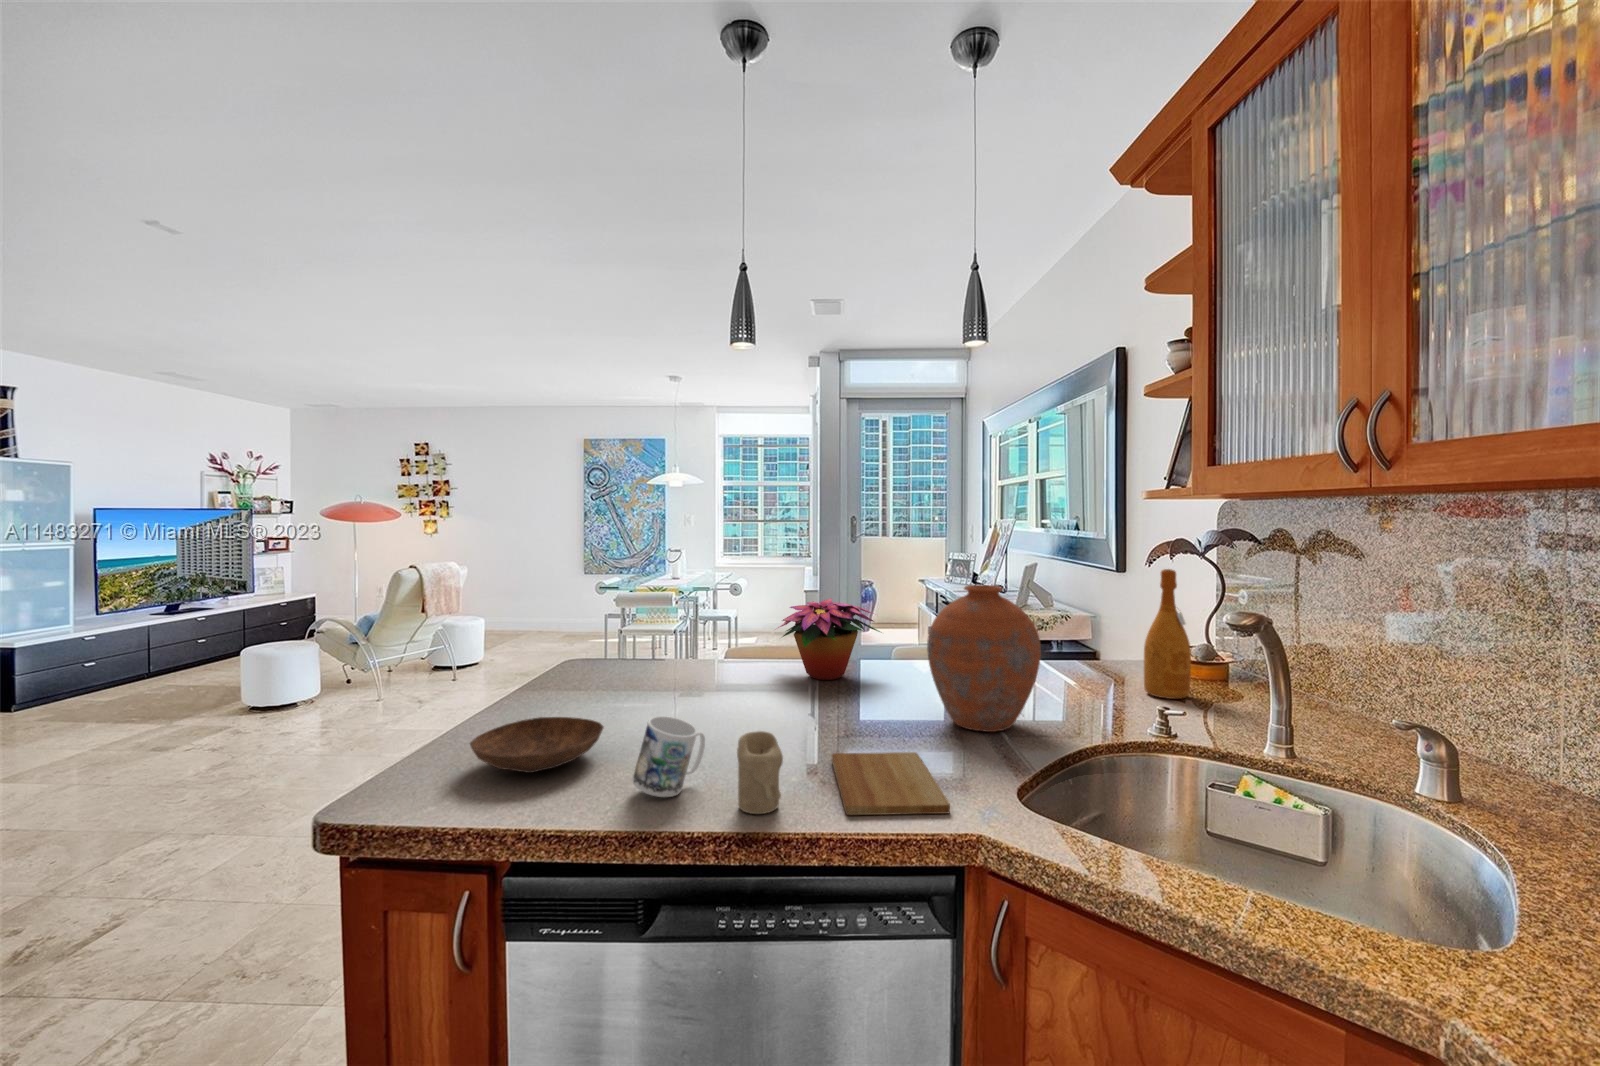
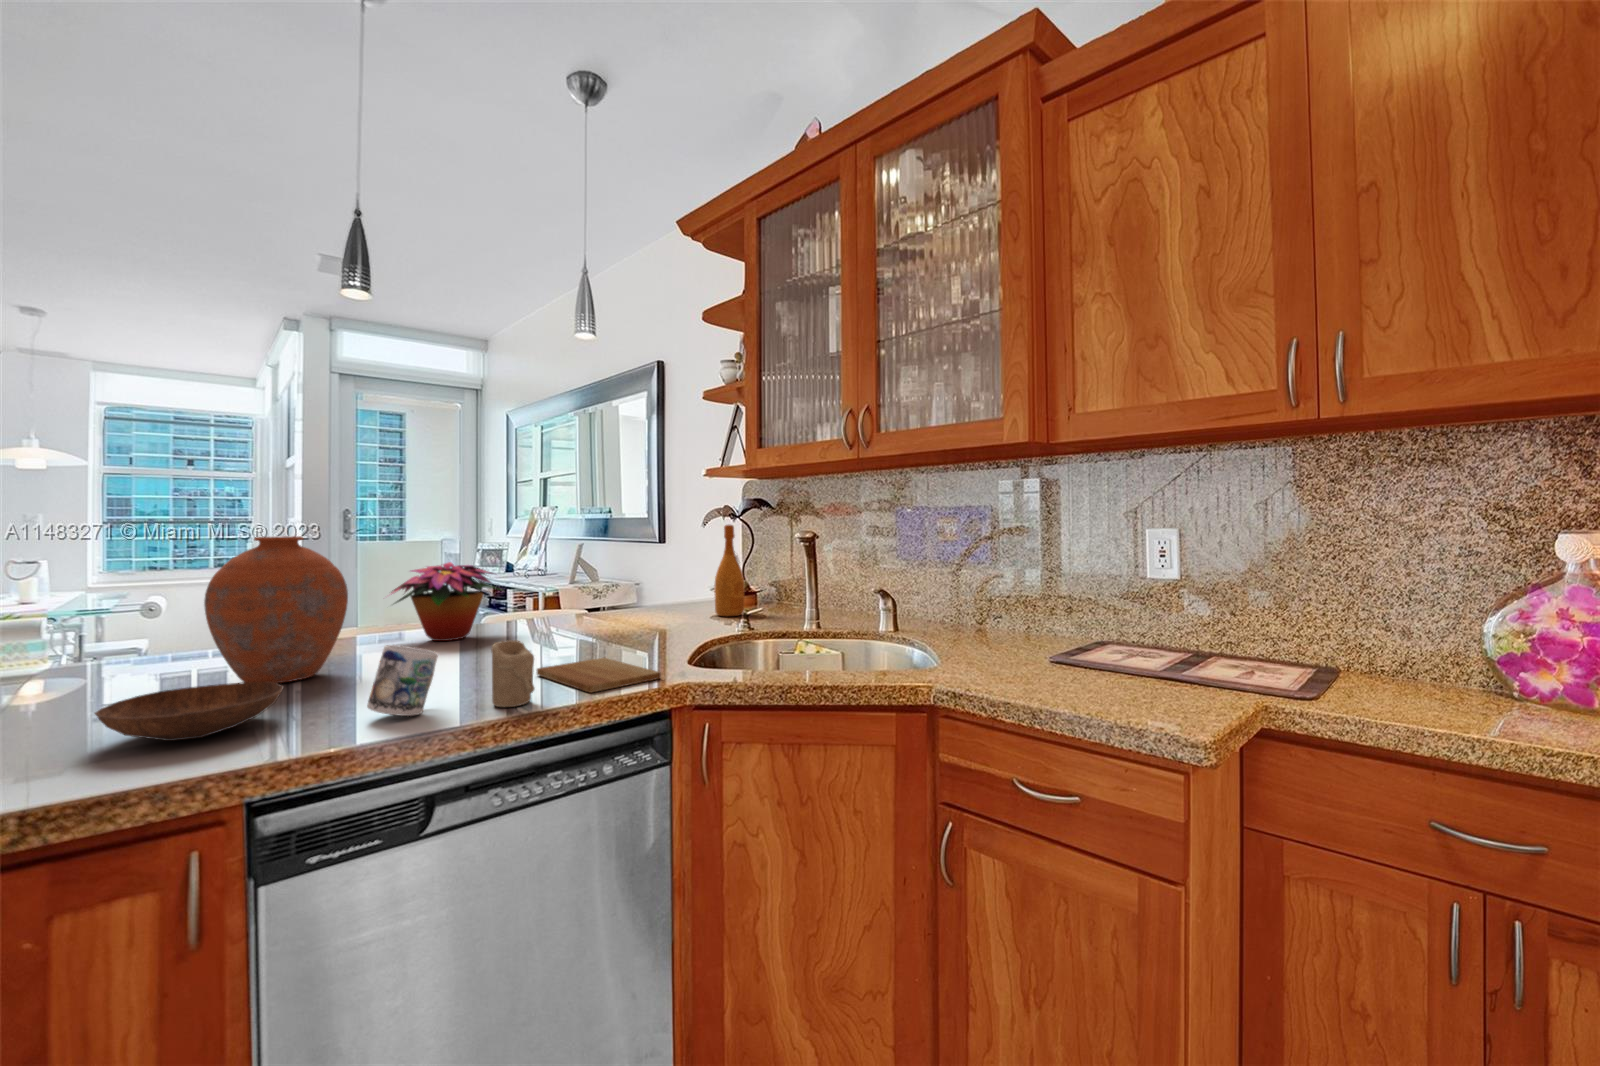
vase: present [927,585,1041,732] -> present [204,536,348,683]

